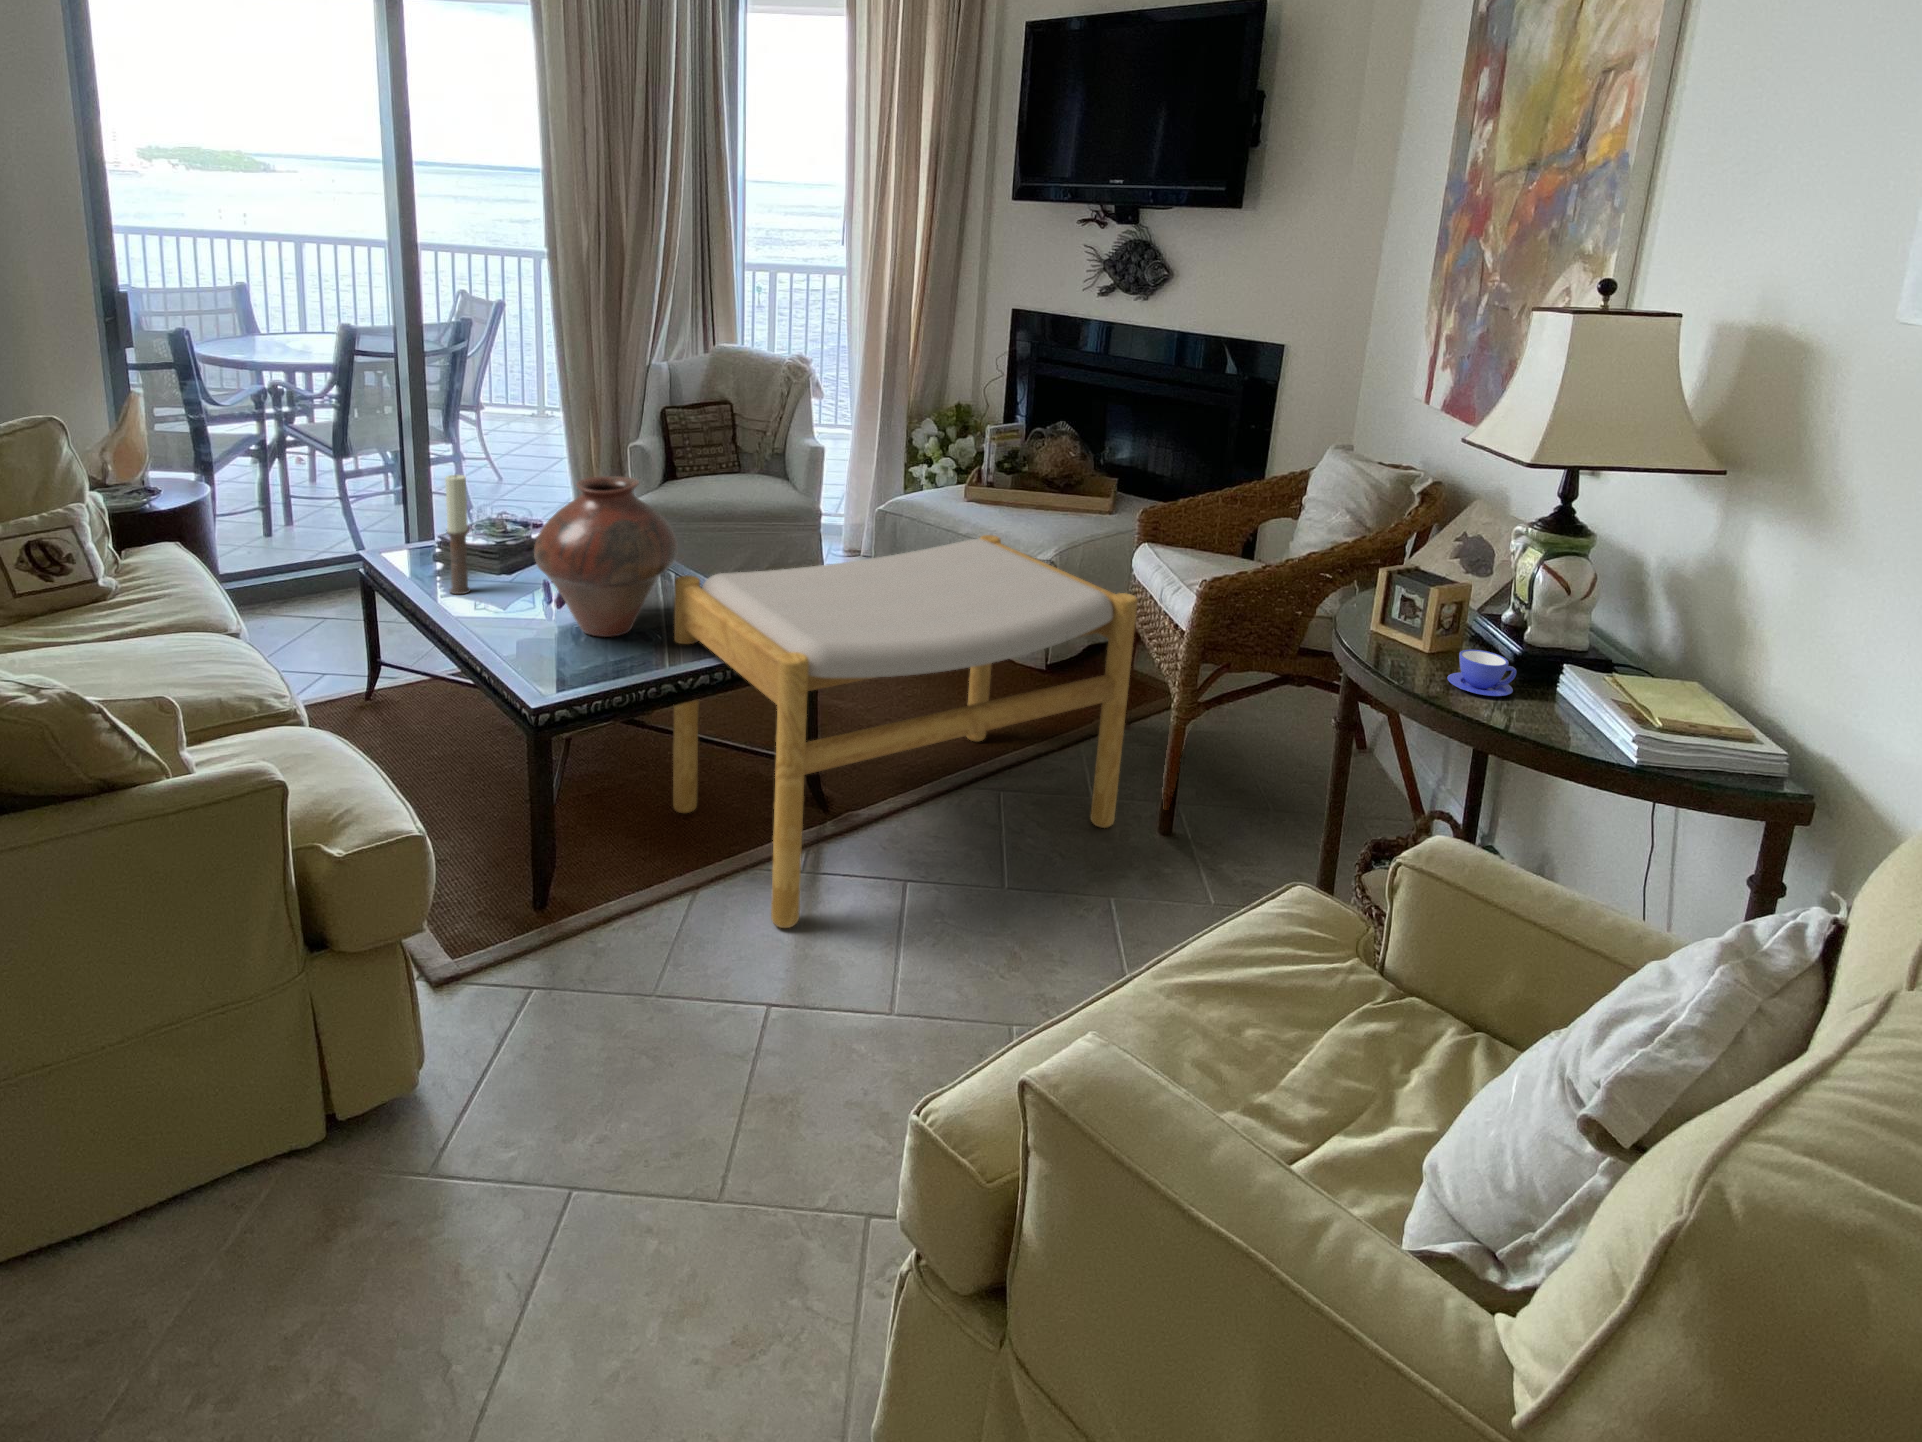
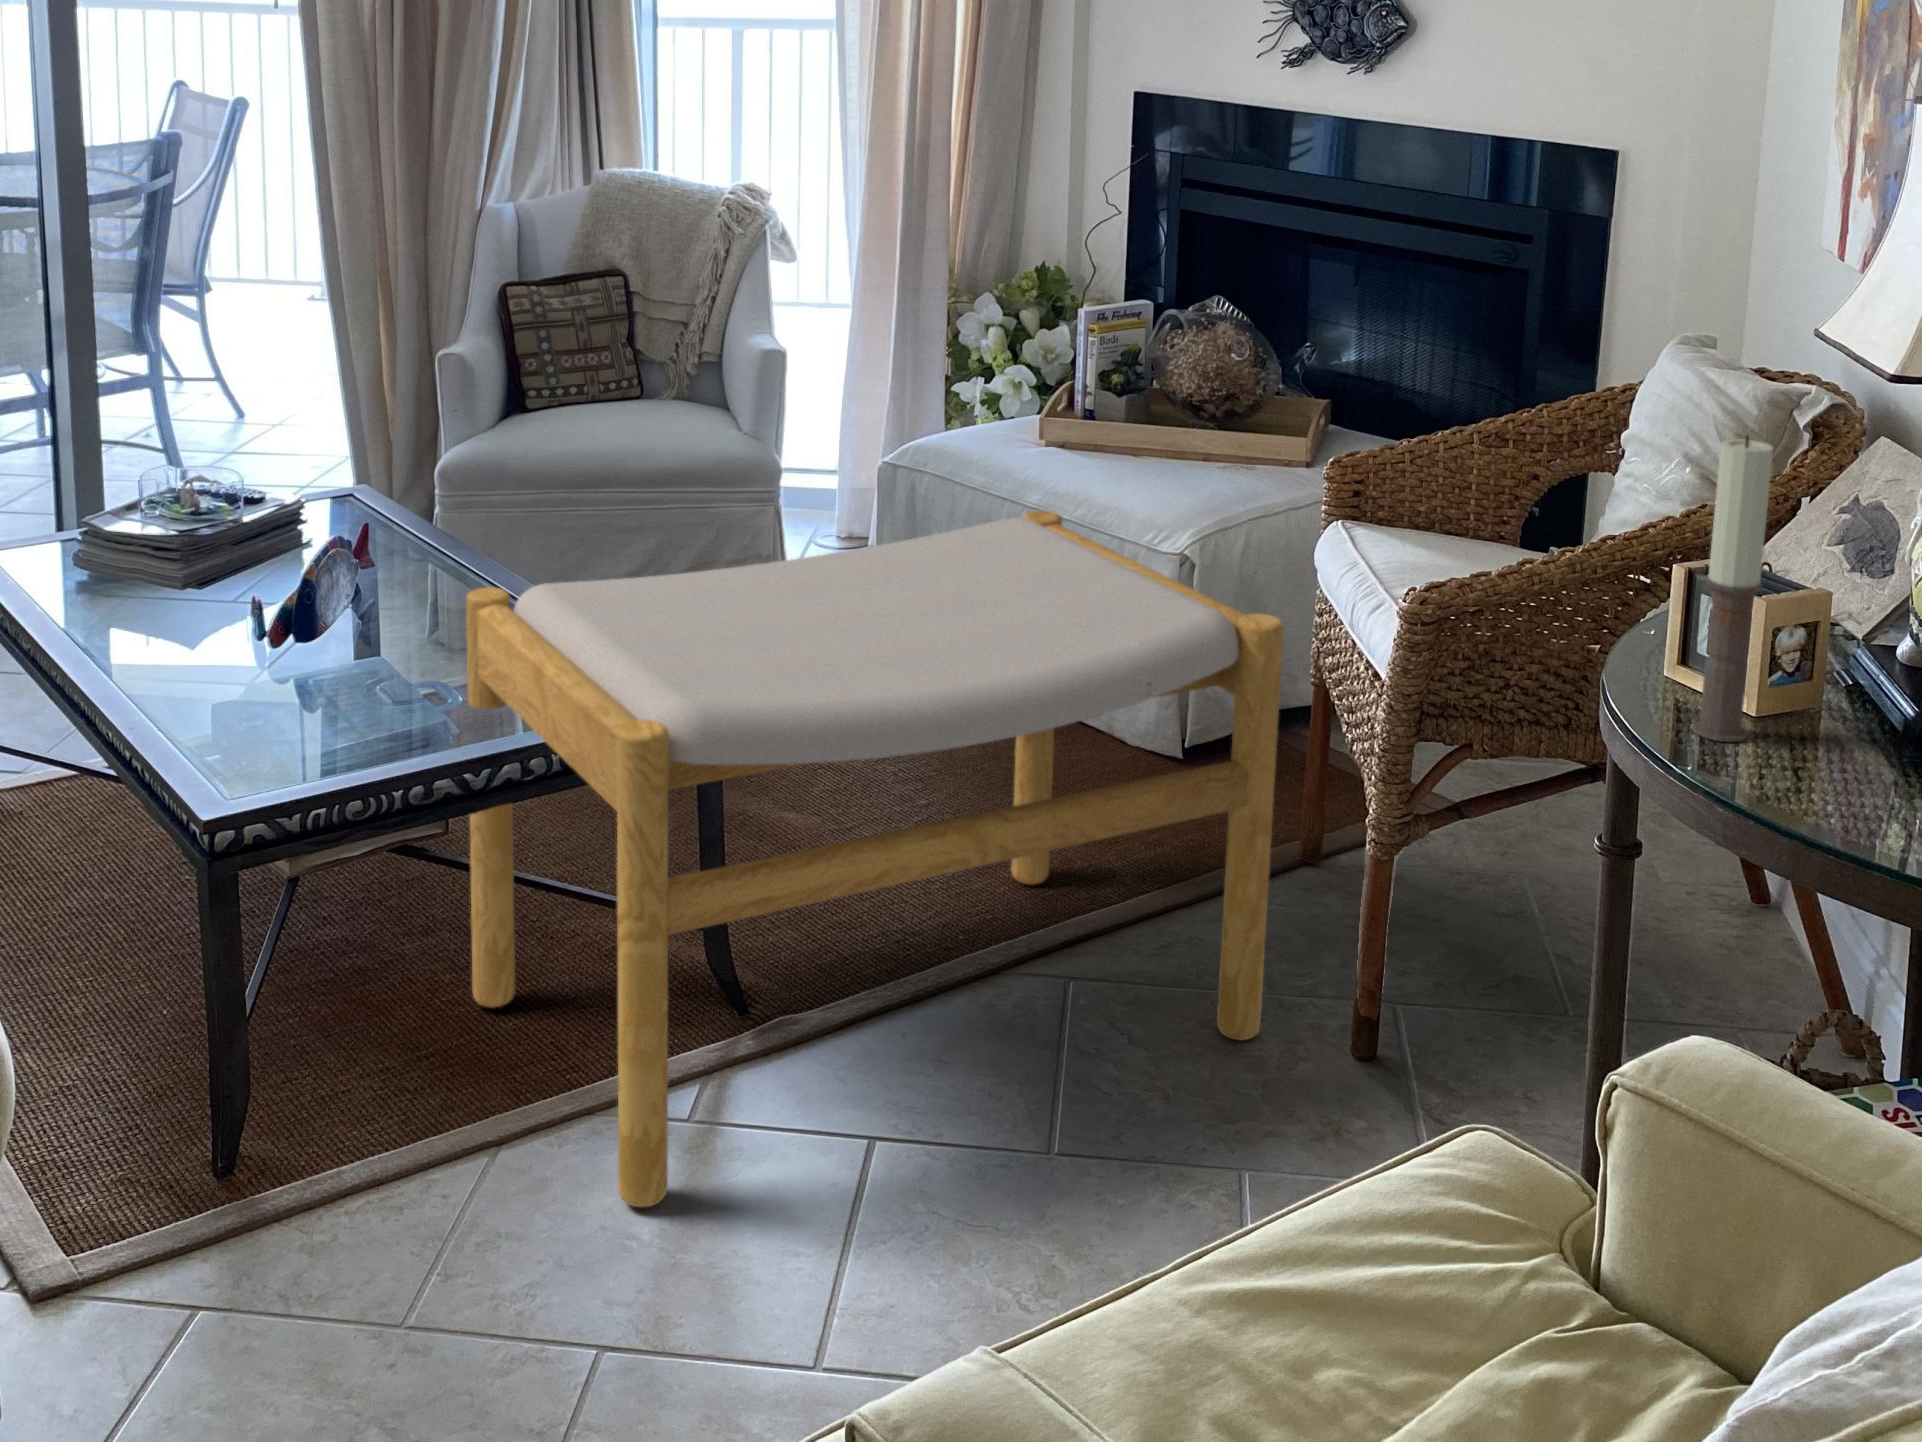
candle: present [445,474,470,594] -> present [1692,435,1773,742]
vase: present [534,476,678,637] -> none [227,416,475,695]
teacup: present [1447,650,1516,696] -> none [1770,710,1891,793]

